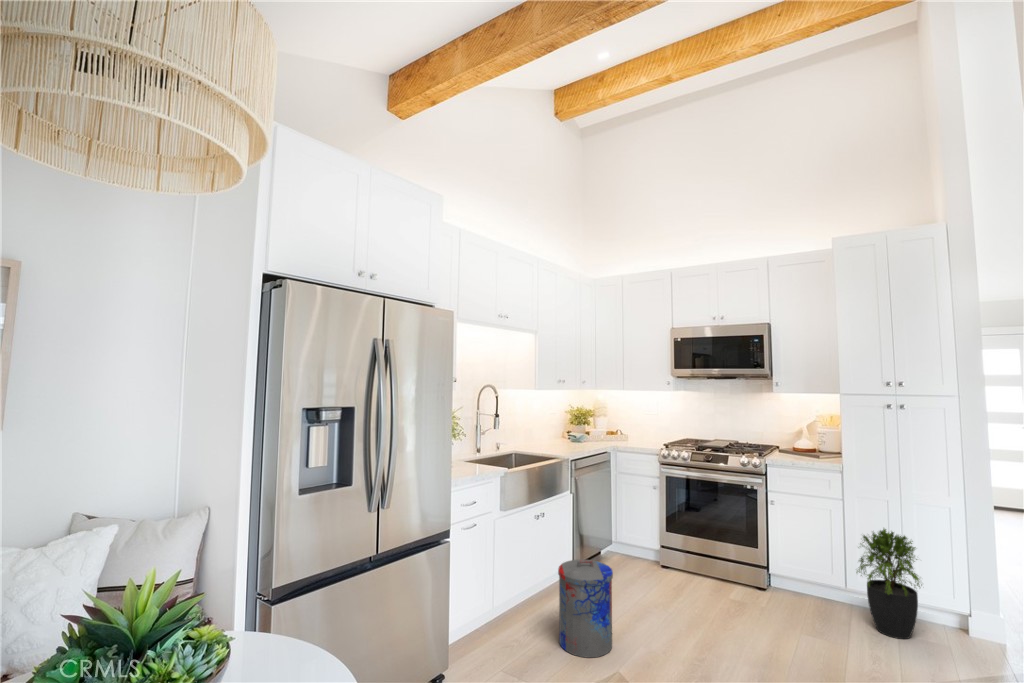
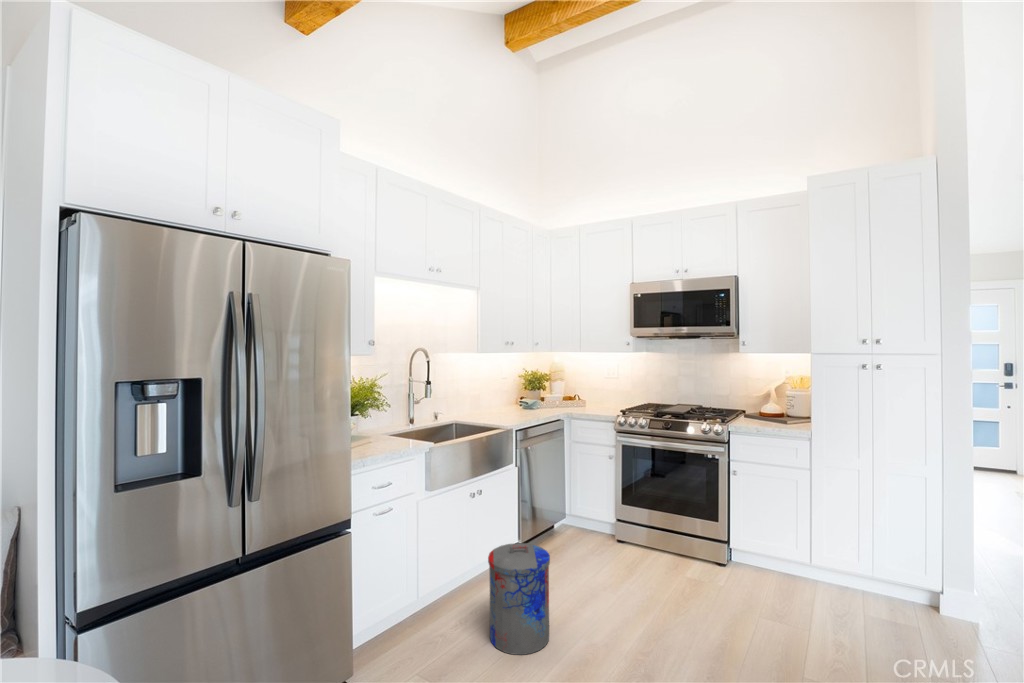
potted plant: present [856,529,920,639] -> none [817,499,895,620]

